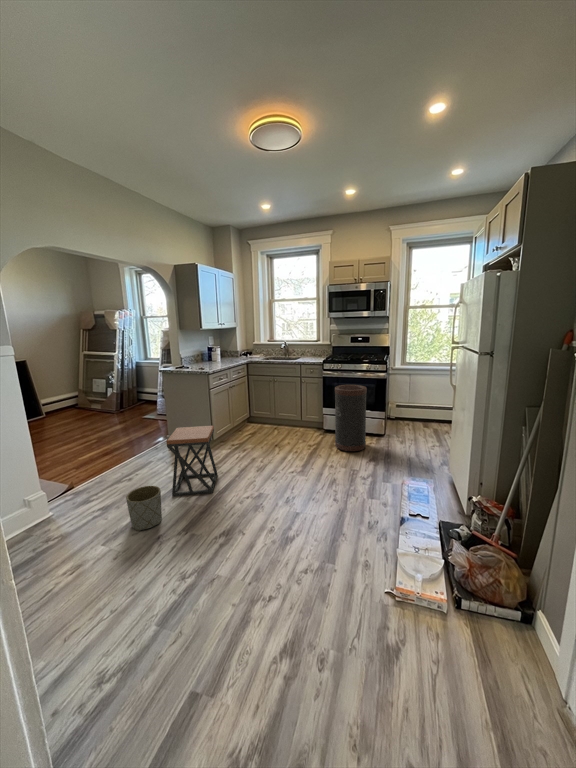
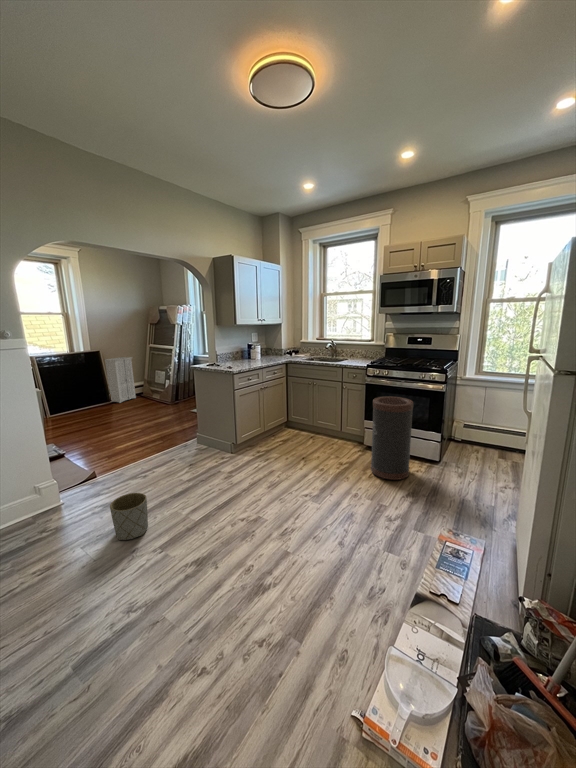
storage cabinet: none [33,366,72,416] -> present [104,357,136,403]
stool: present [166,426,217,496] -> none [165,431,226,508]

